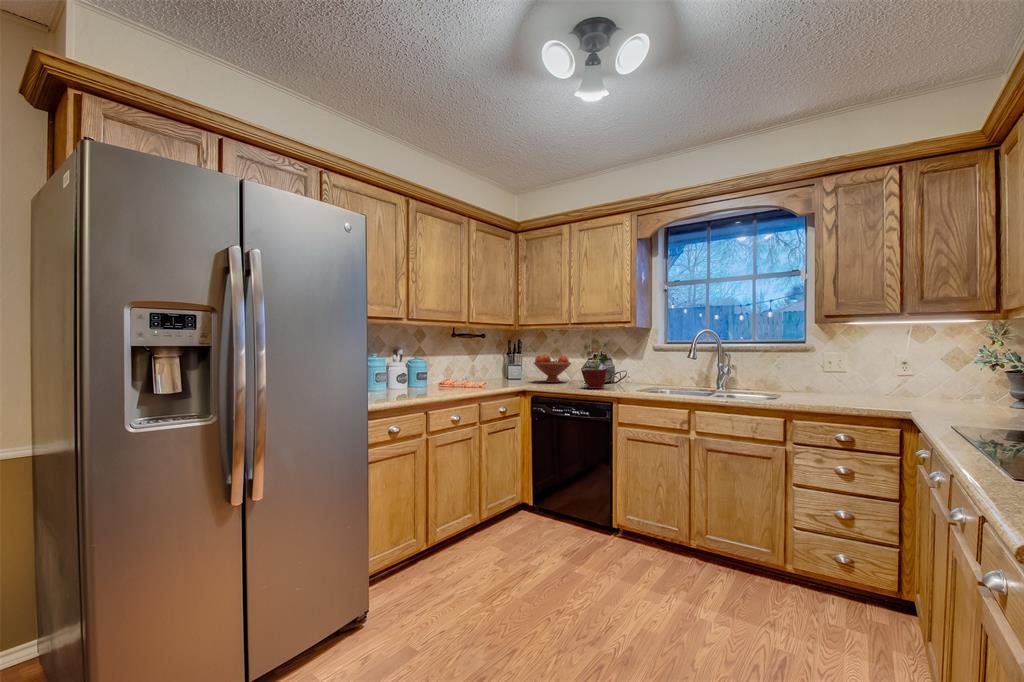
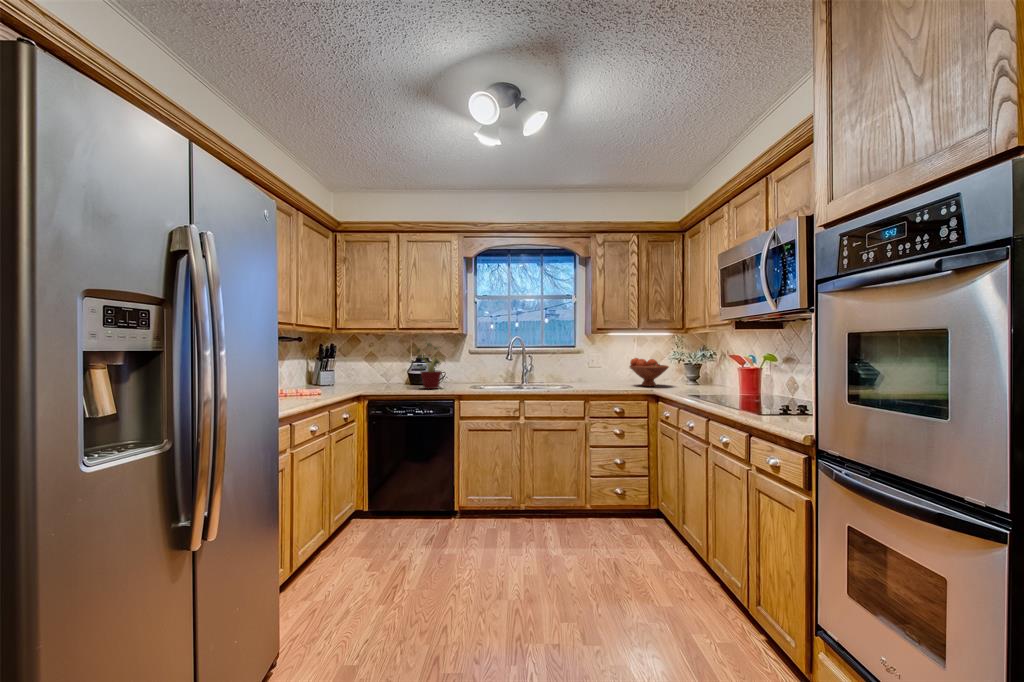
fruit bowl: present [534,354,571,383] -> present [630,358,669,386]

